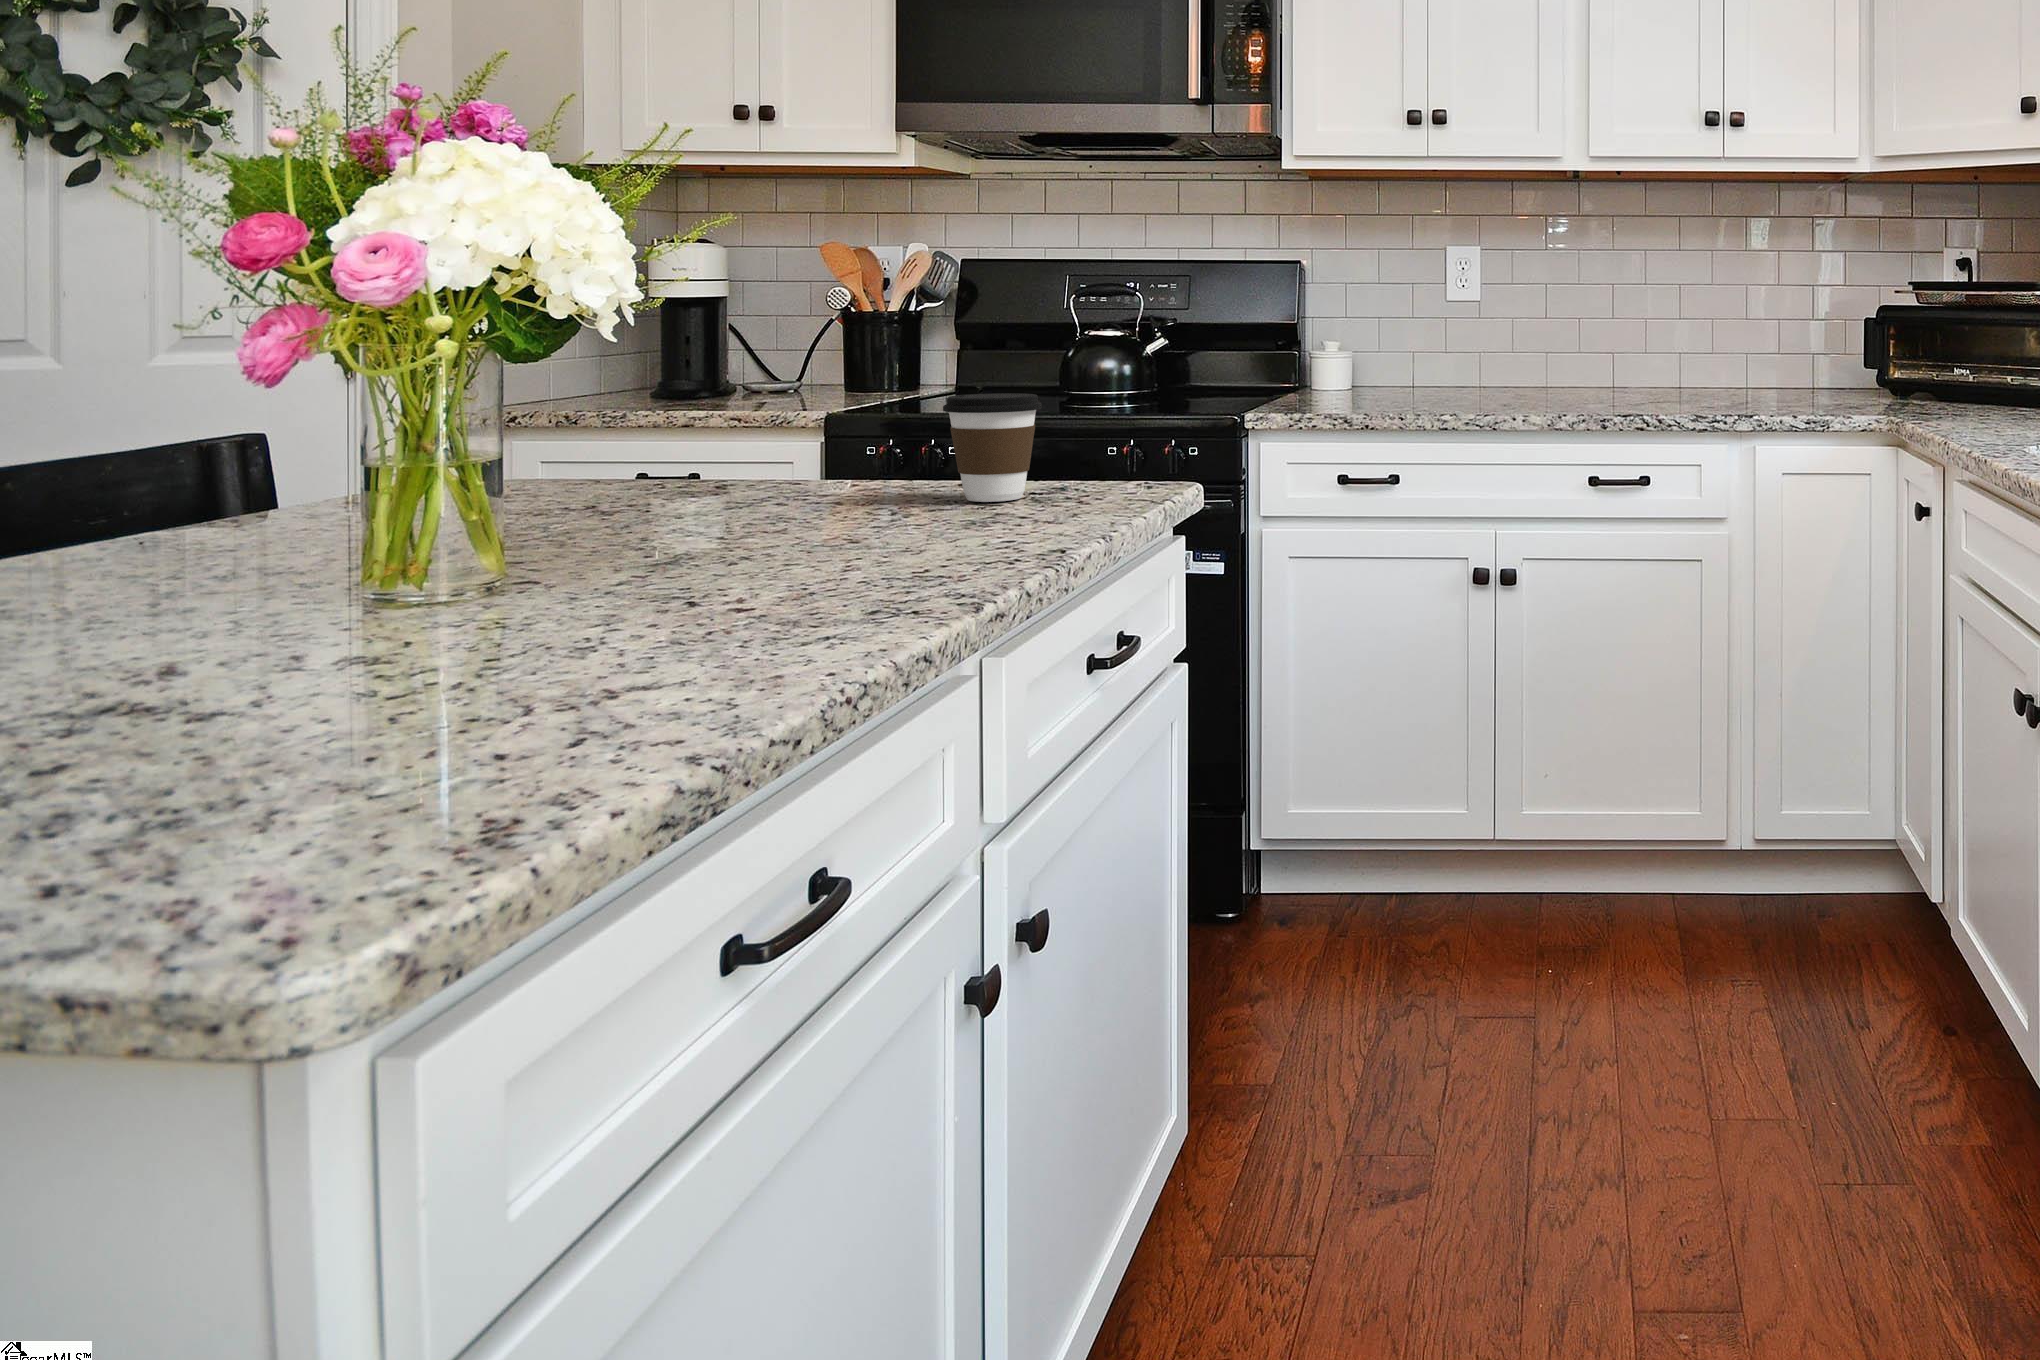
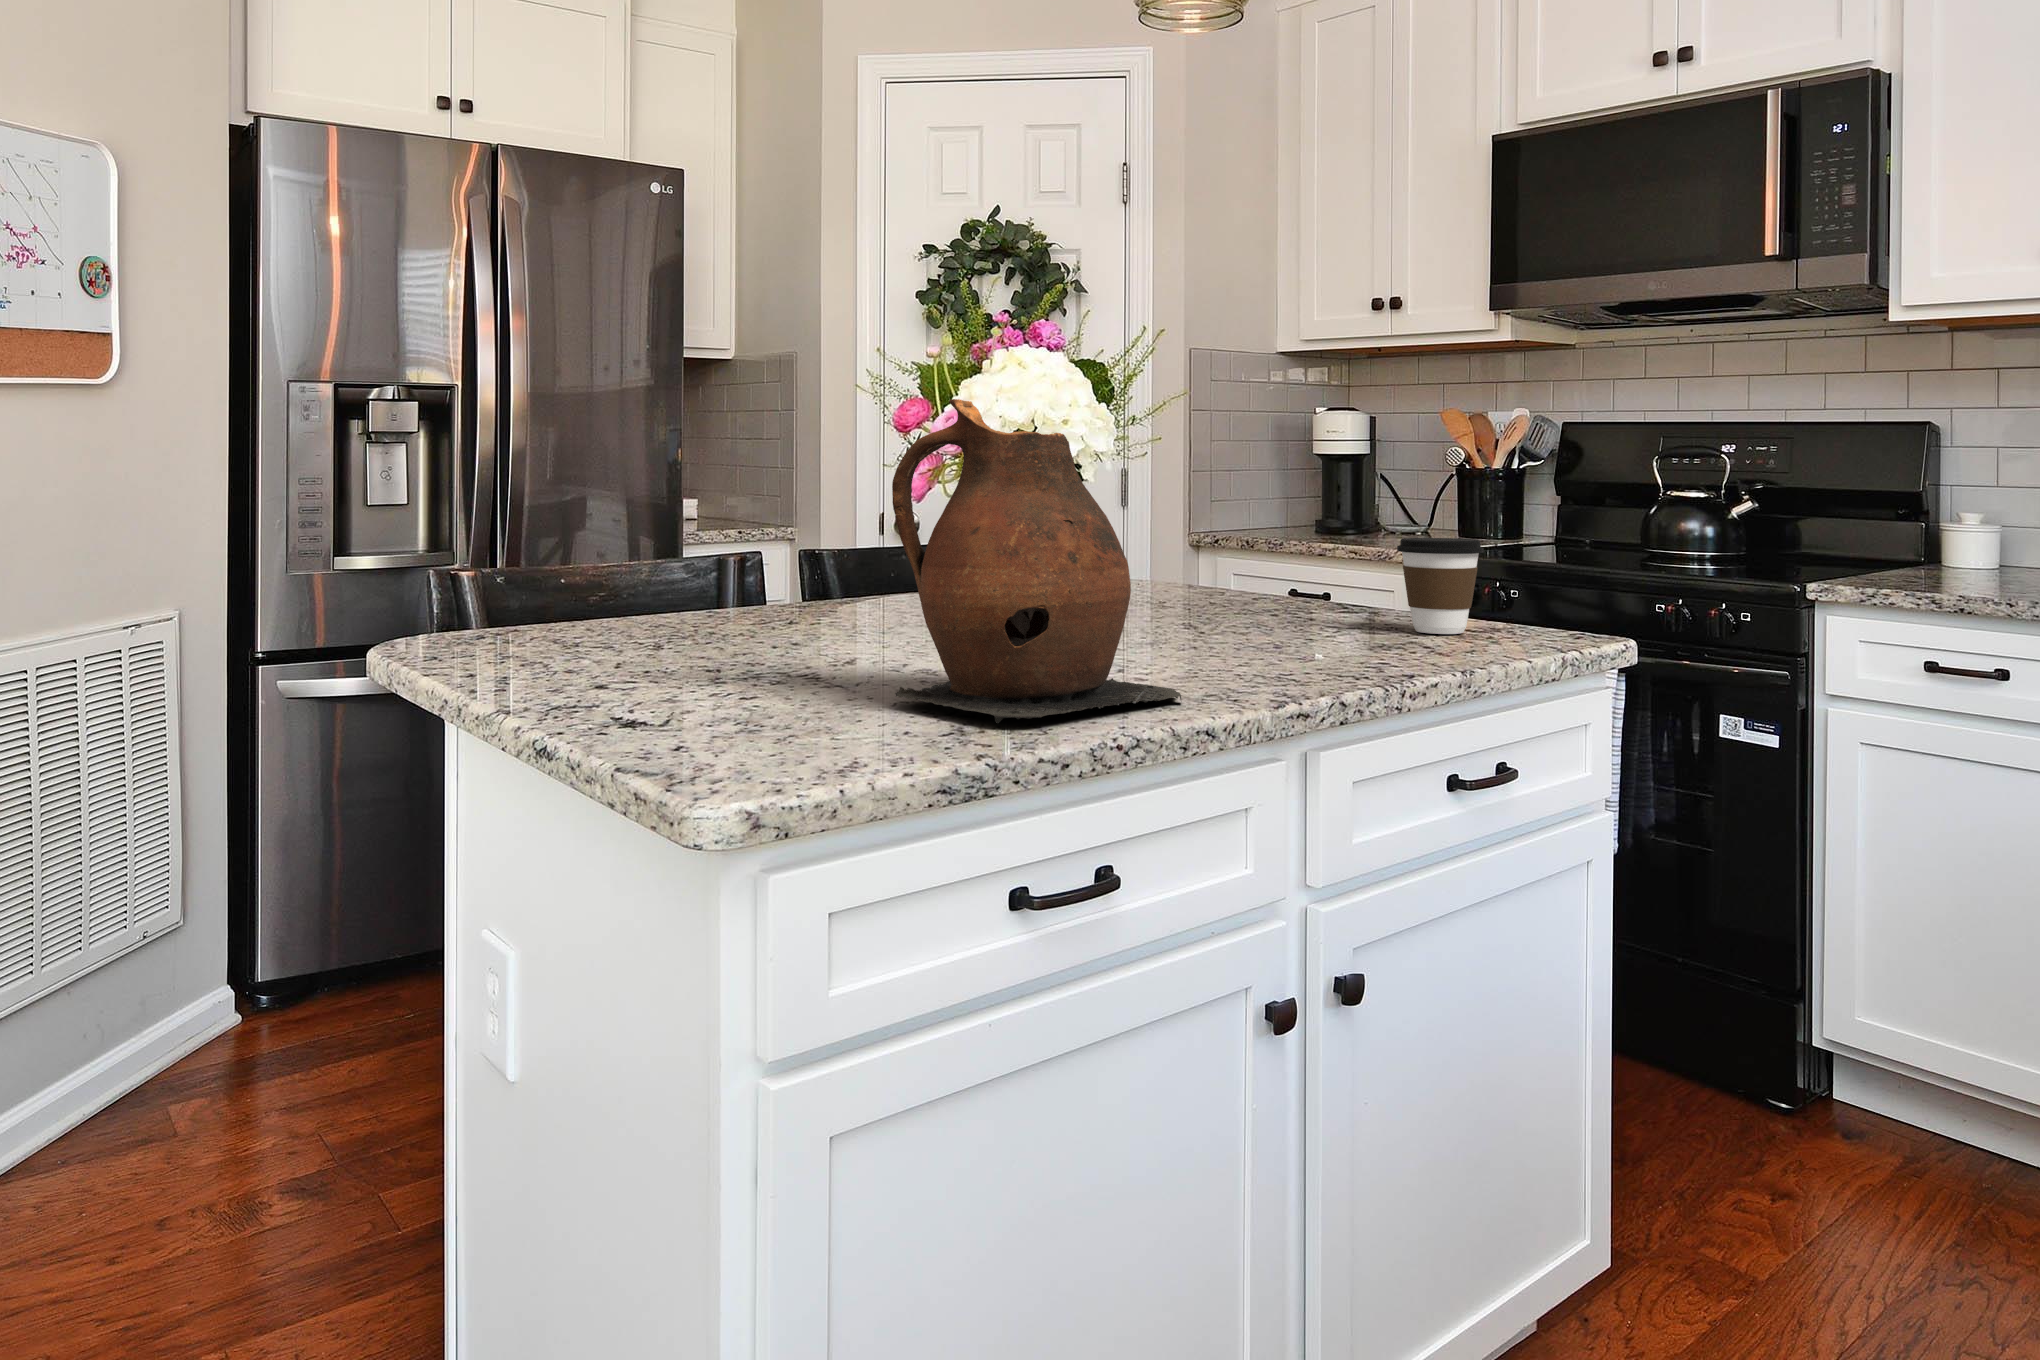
ceramic pitcher: none [358,230,851,706] -> present [892,399,1181,723]

